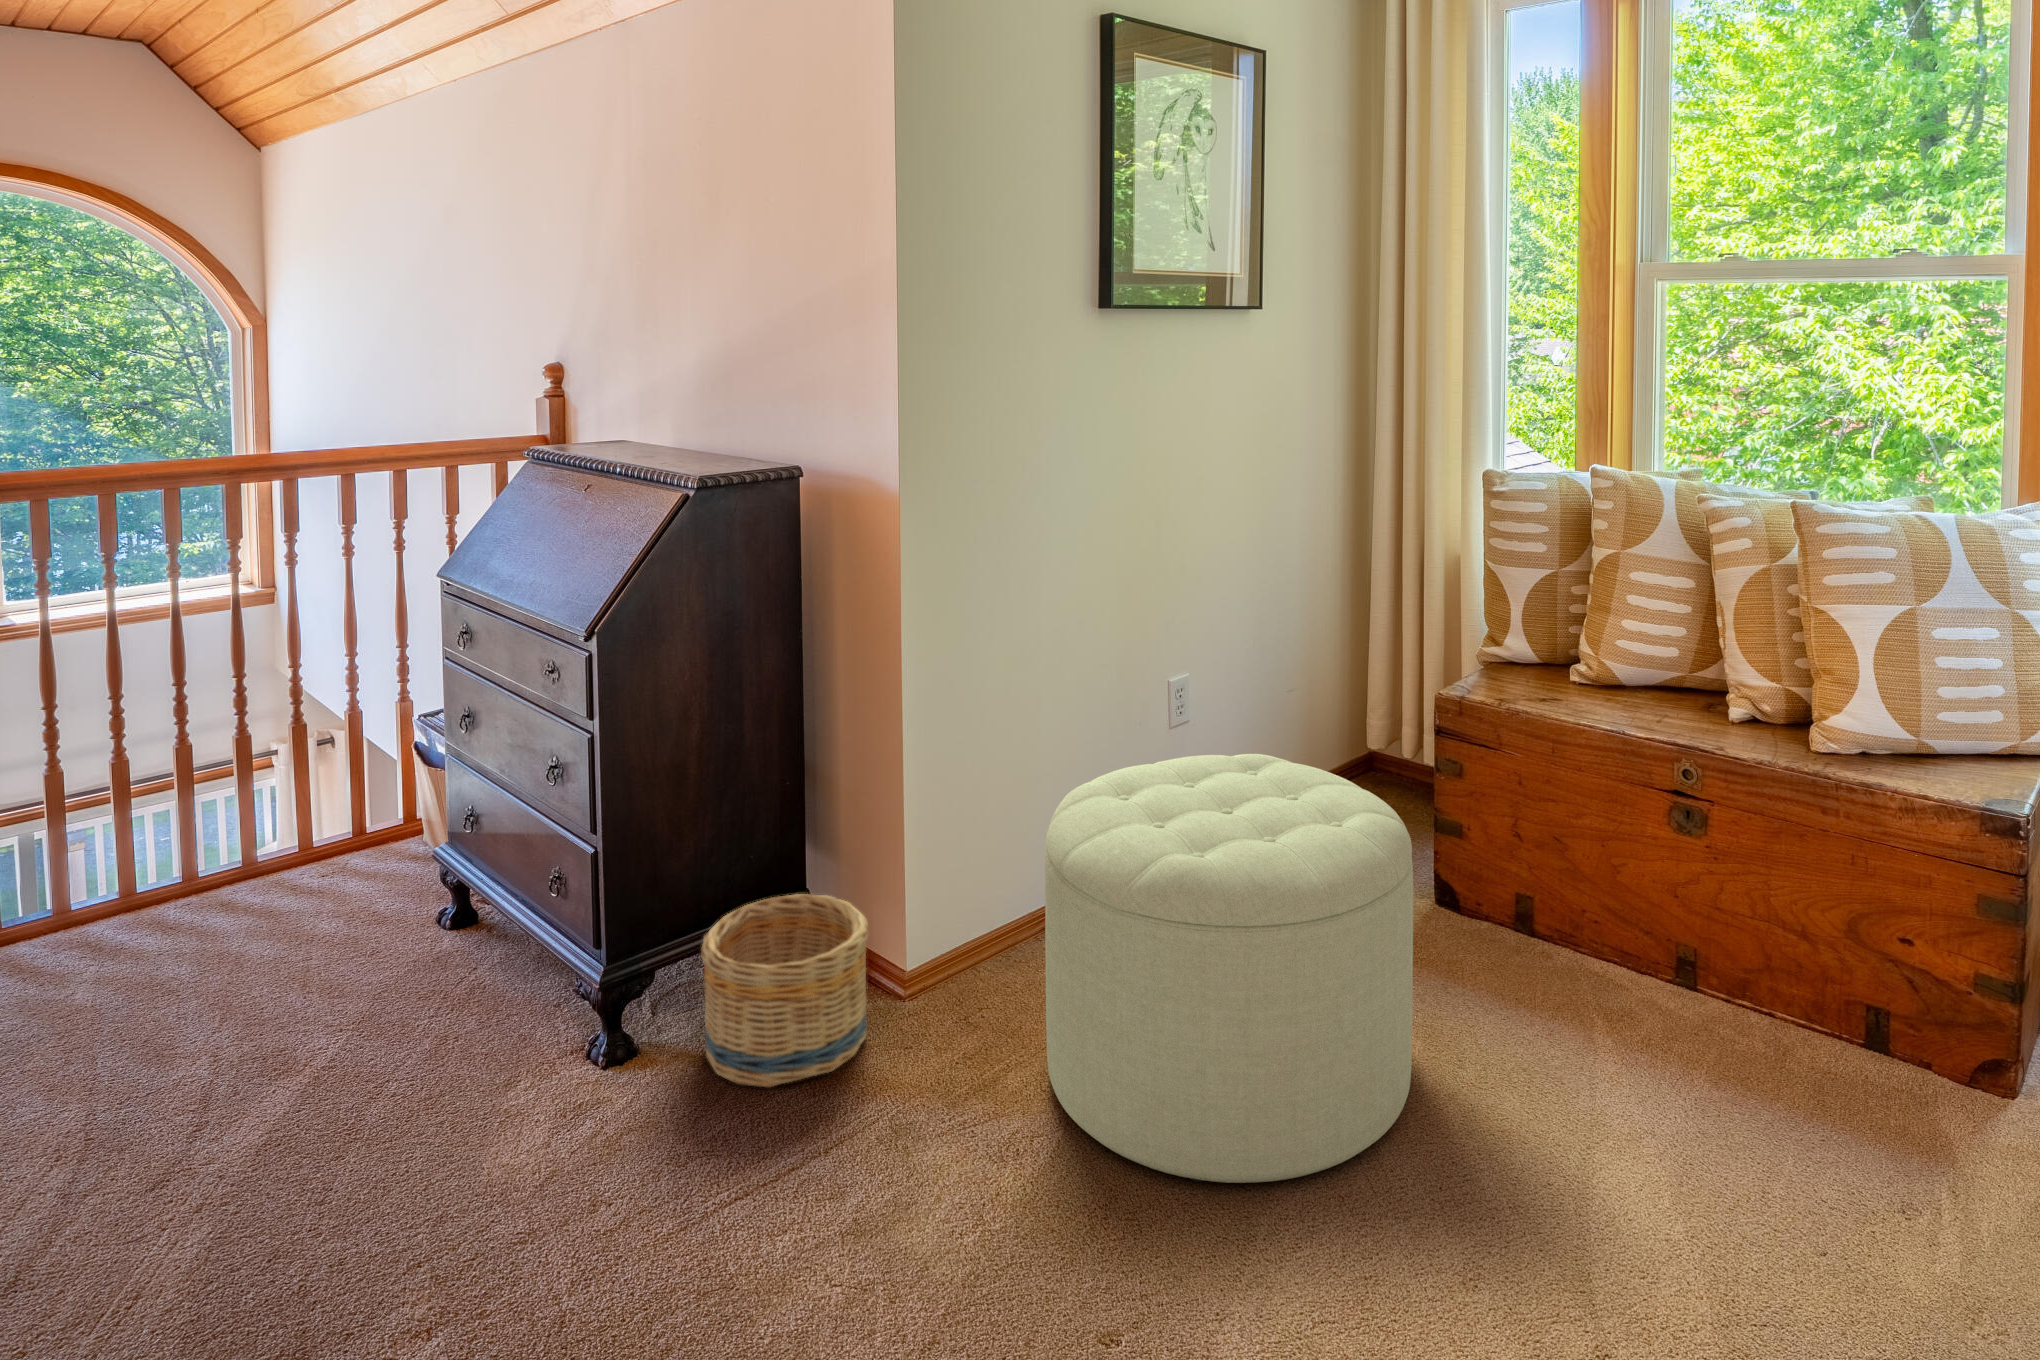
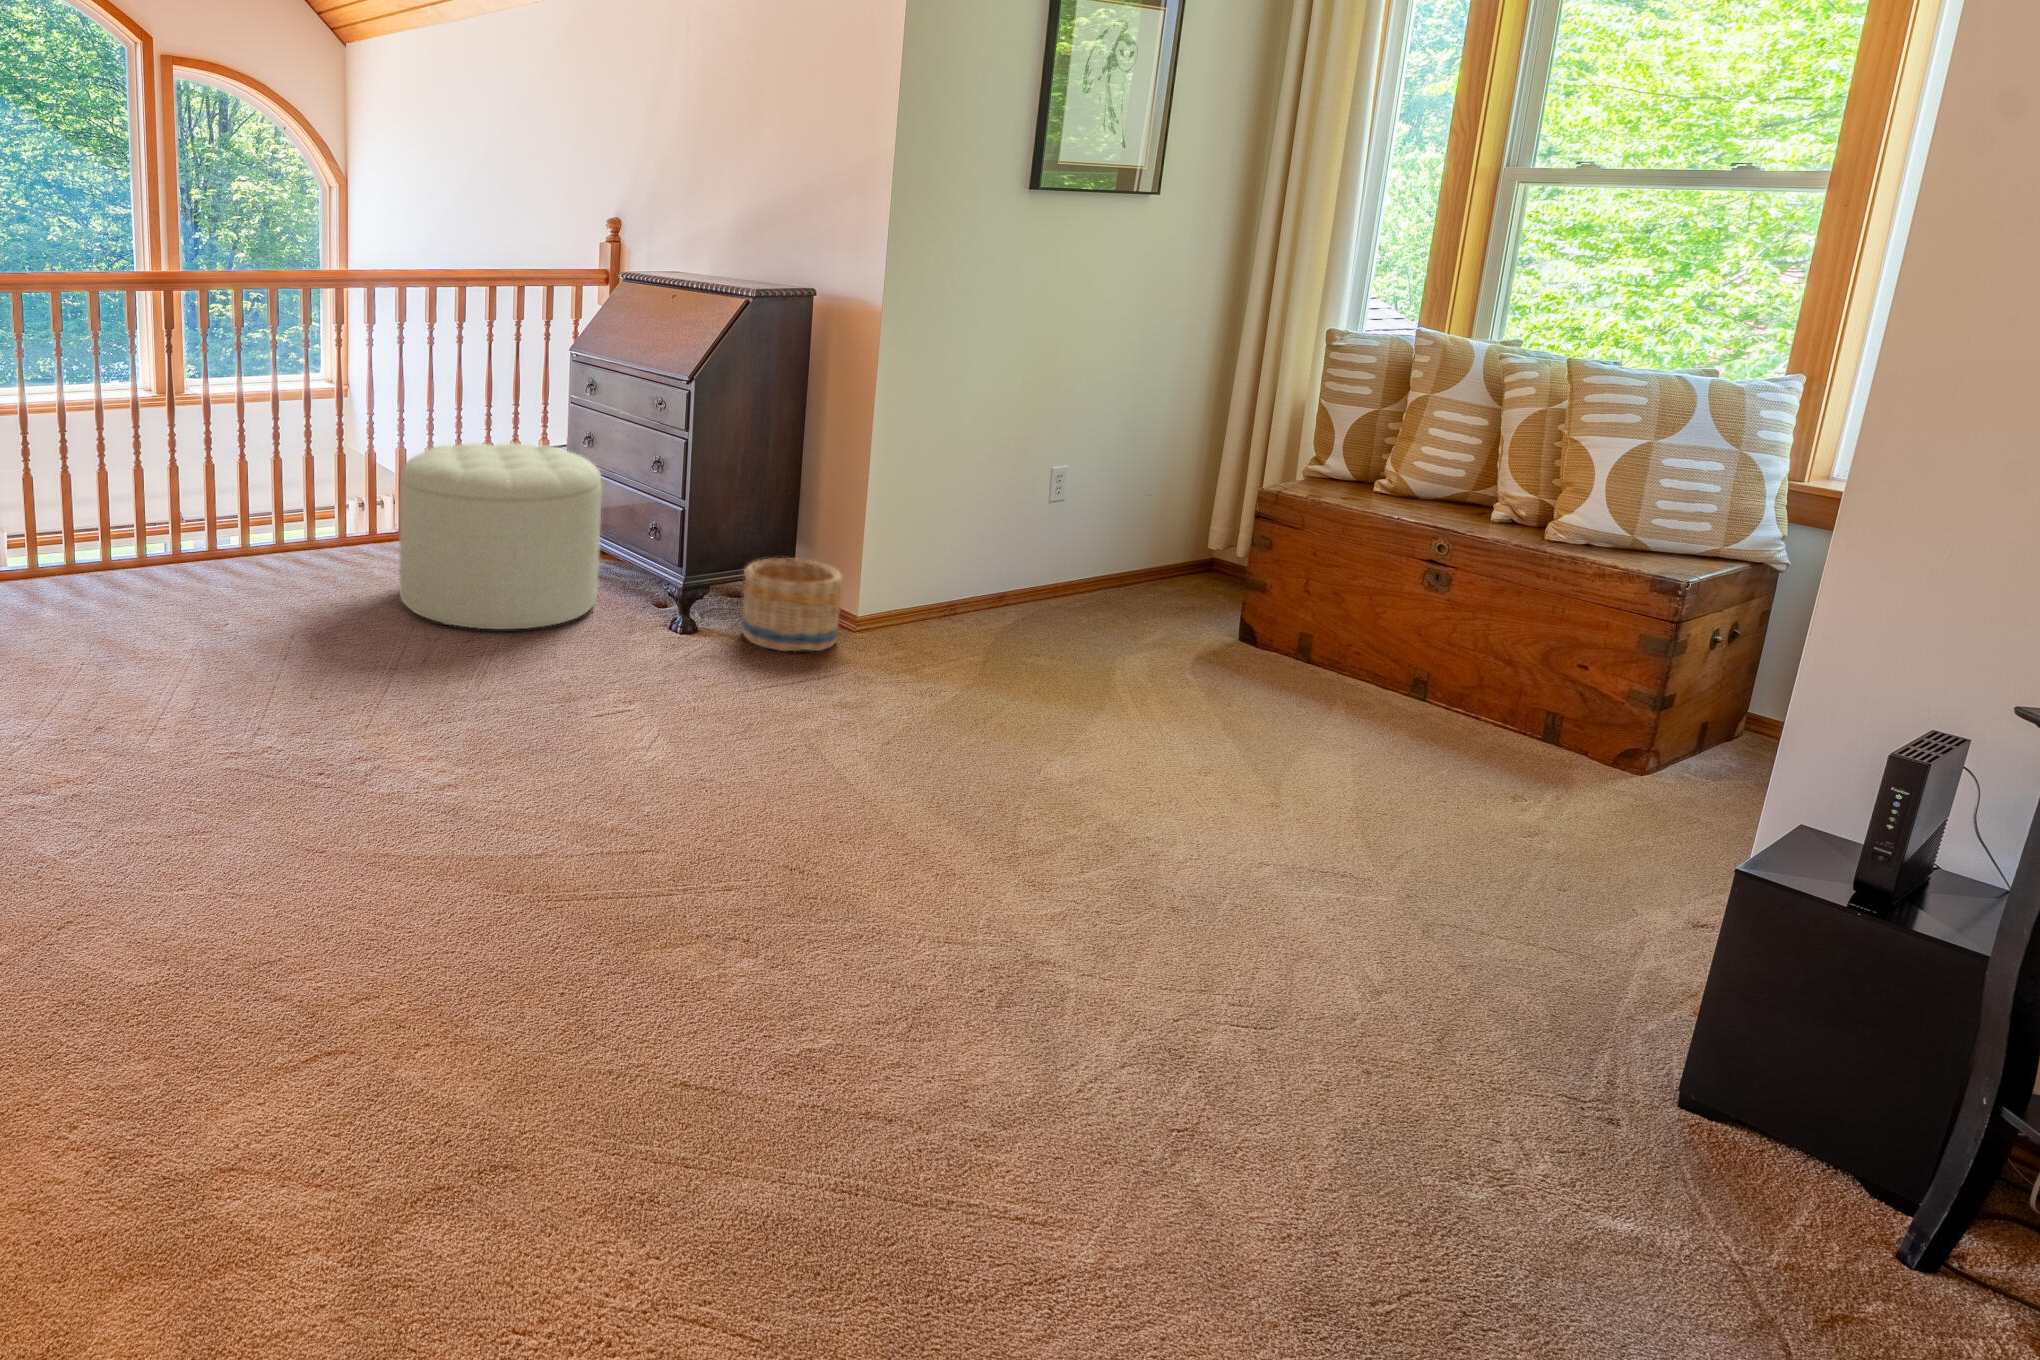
ottoman: present [1045,754,1413,1183] -> present [399,443,602,629]

